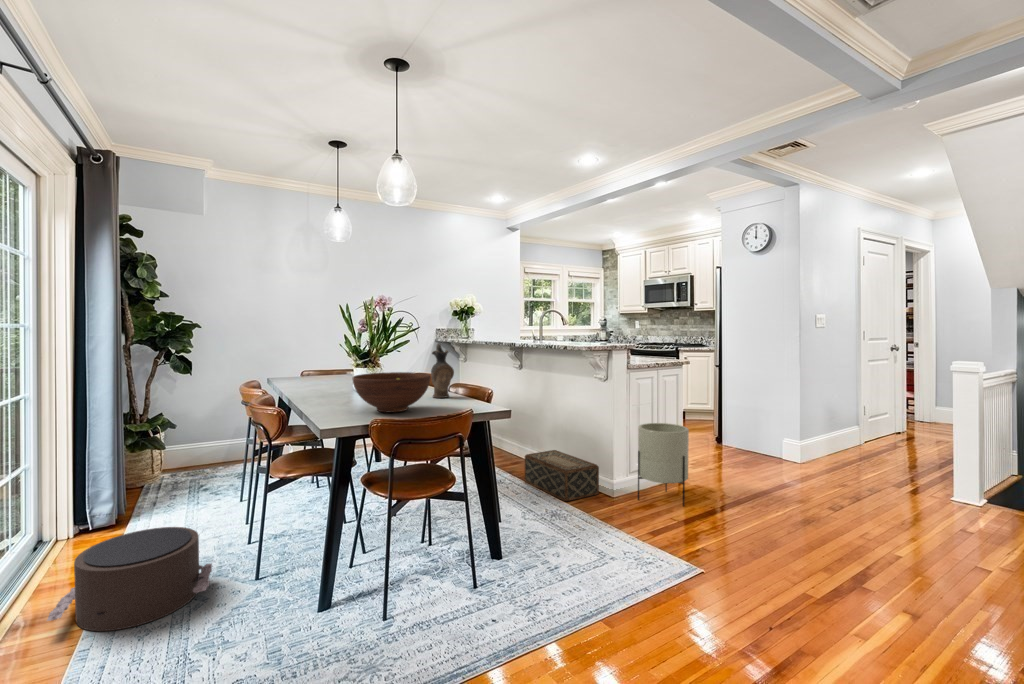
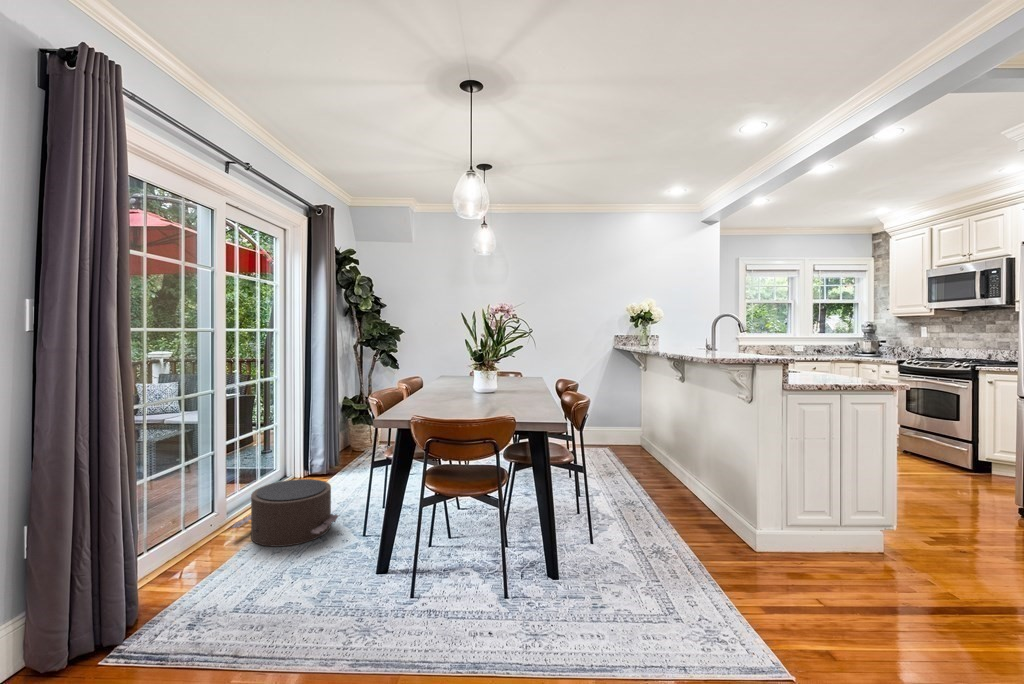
ceramic pitcher: present [431,344,454,398] -> none [525,348,547,402]
fruit bowl: present [353,372,431,413] -> none [423,374,495,411]
planter: present [638,423,689,506] -> none [785,463,867,584]
woven basket: present [525,450,599,501] -> none [661,476,738,539]

